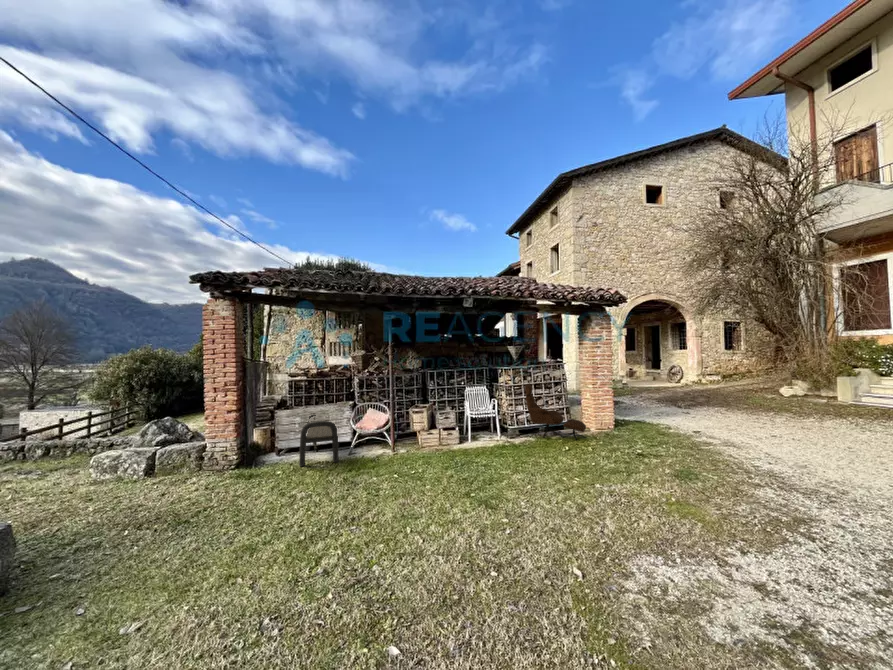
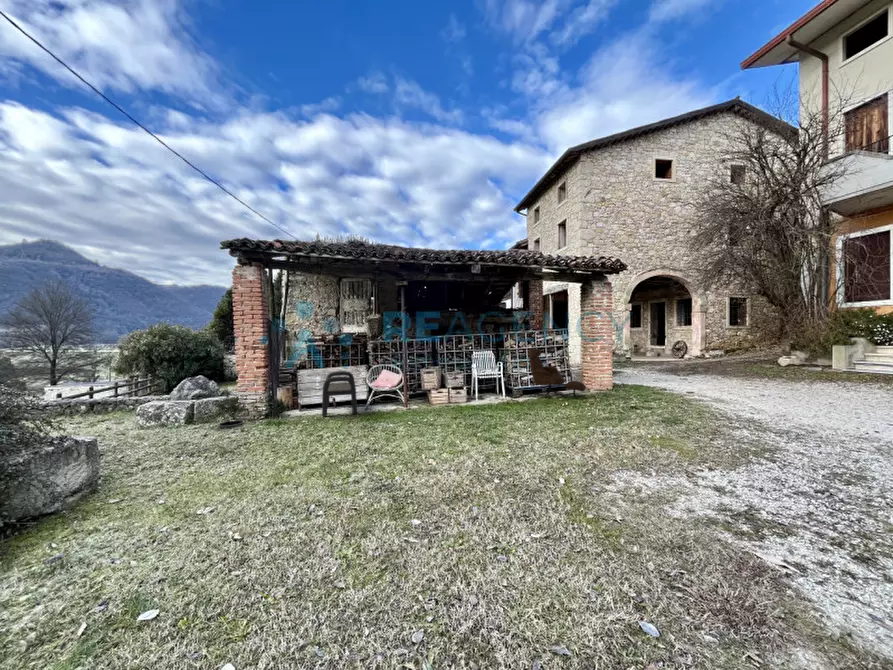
potted tree: none [175,435,213,483] -> present [217,388,244,427]

